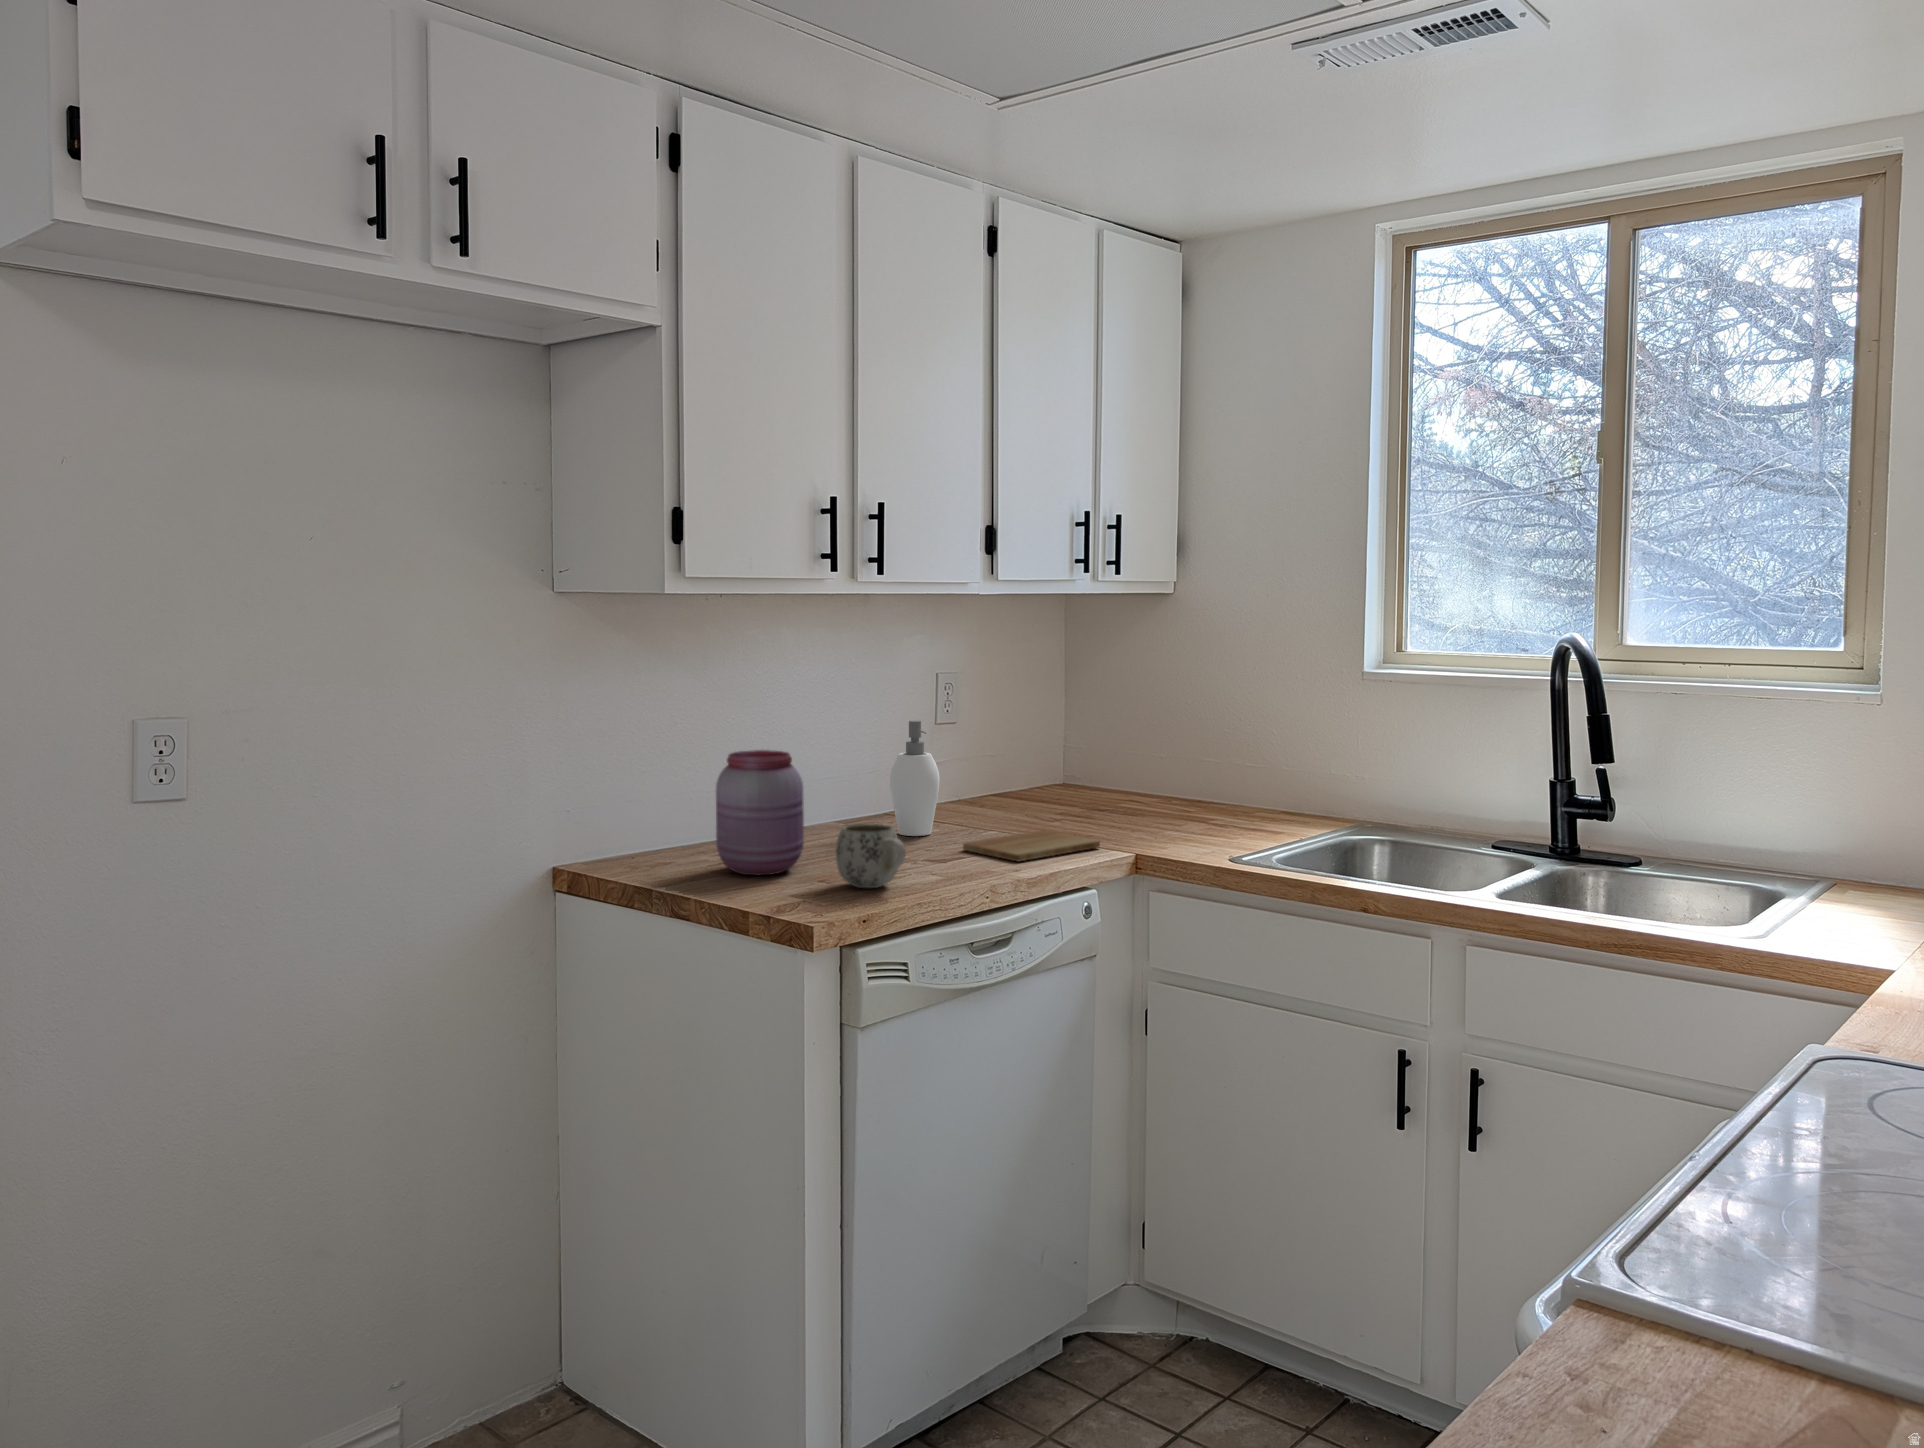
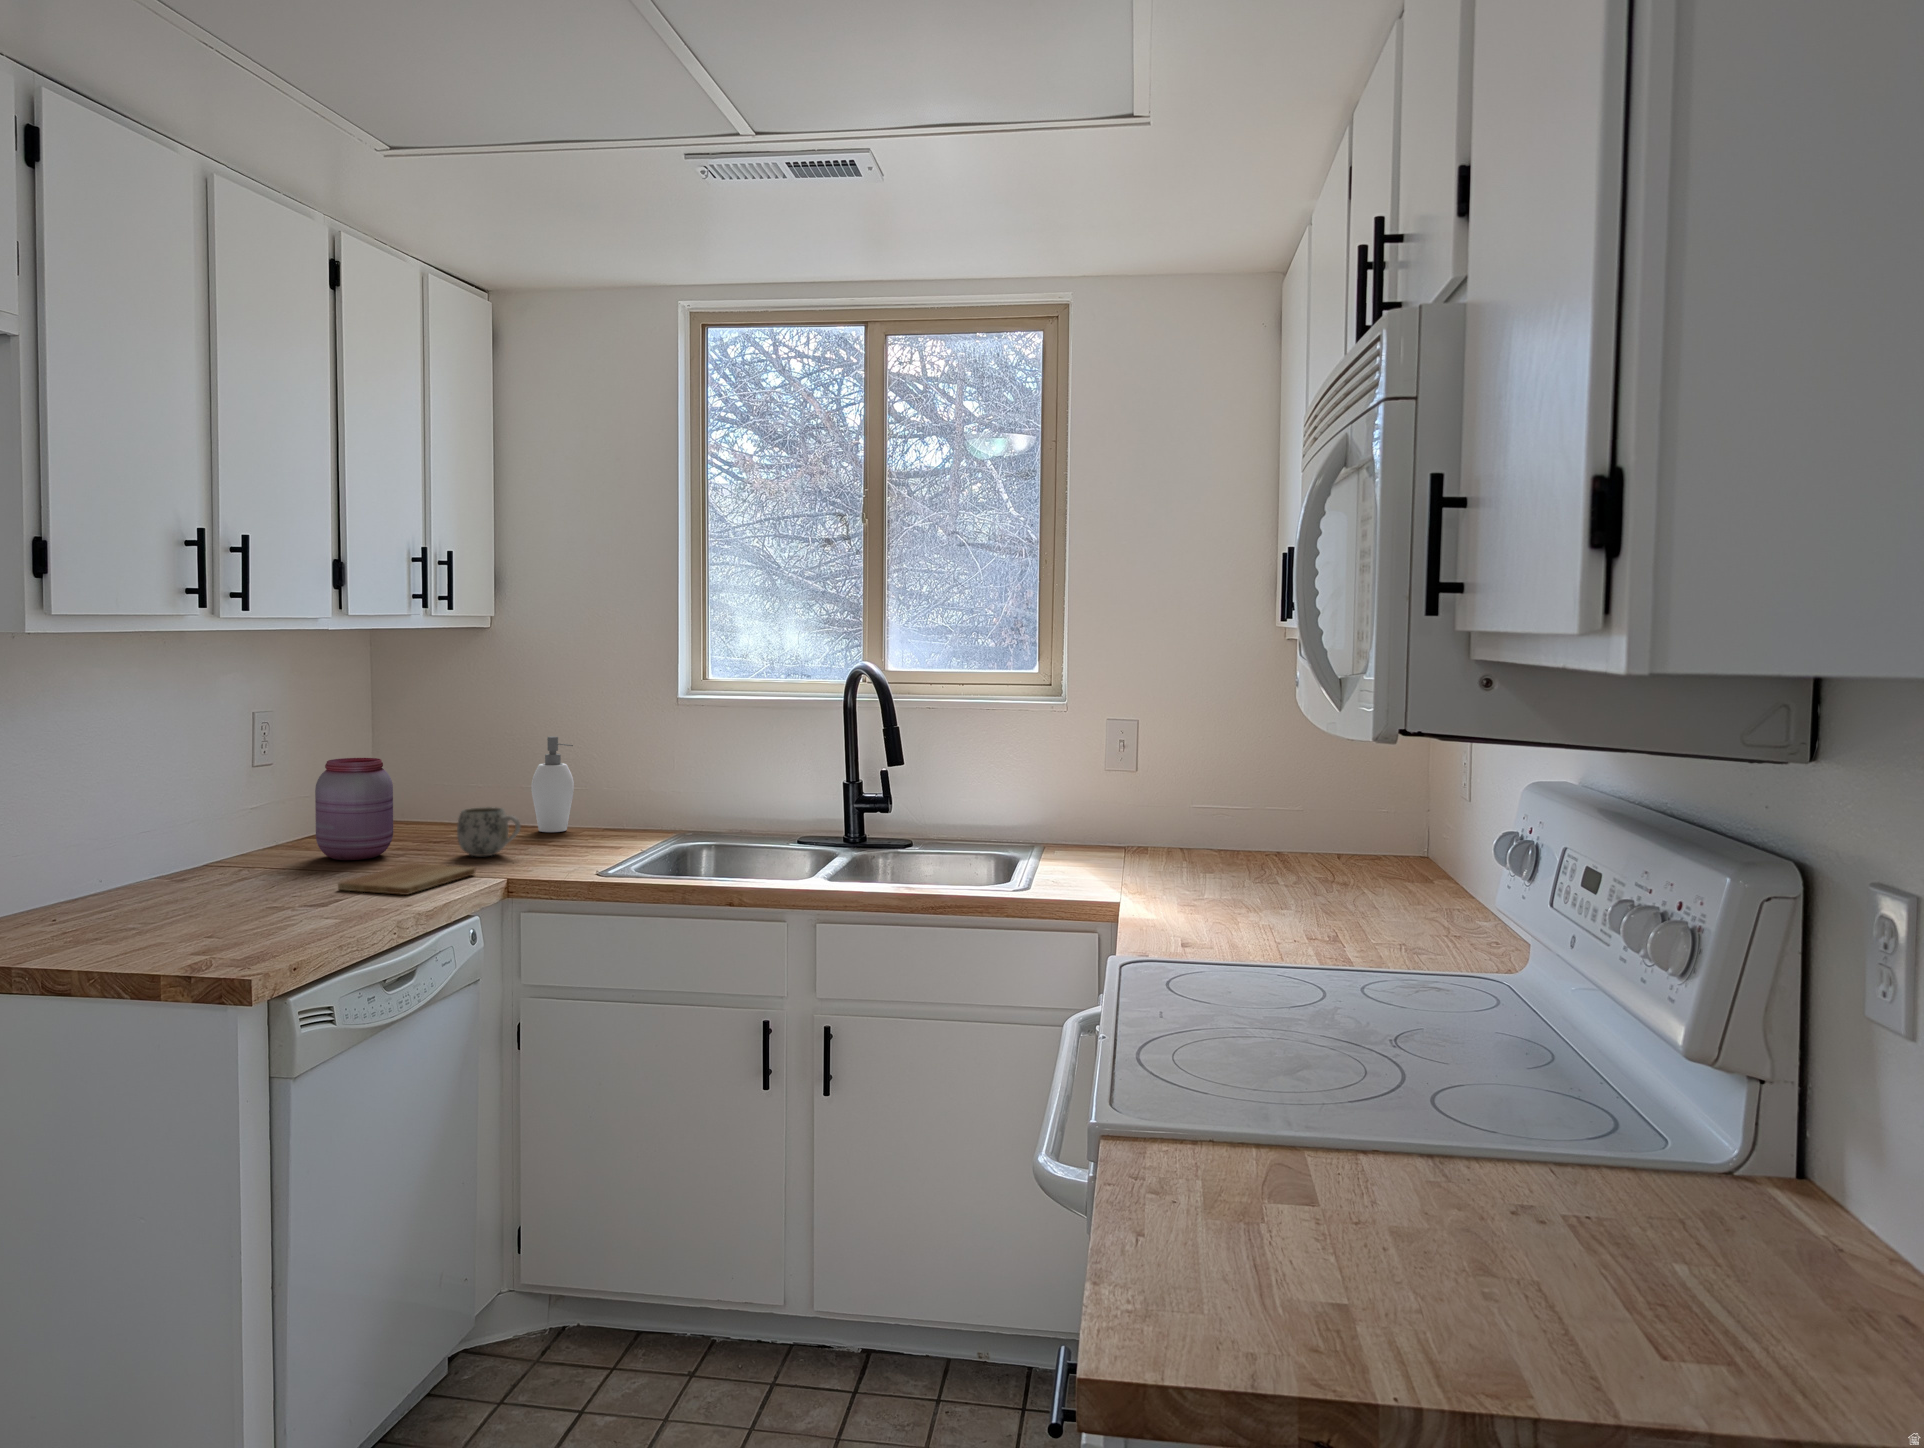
soap dispenser: present [890,720,940,836] -> present [531,737,574,832]
jar: present [716,750,804,875] -> present [315,758,393,860]
mug: present [836,824,906,888] -> present [457,807,521,856]

